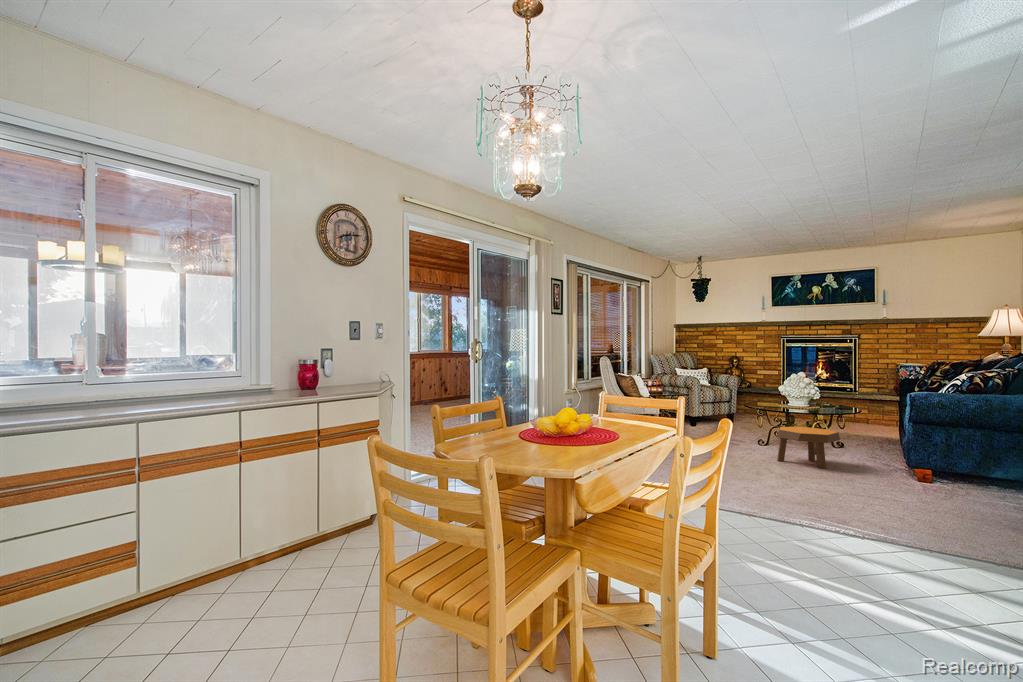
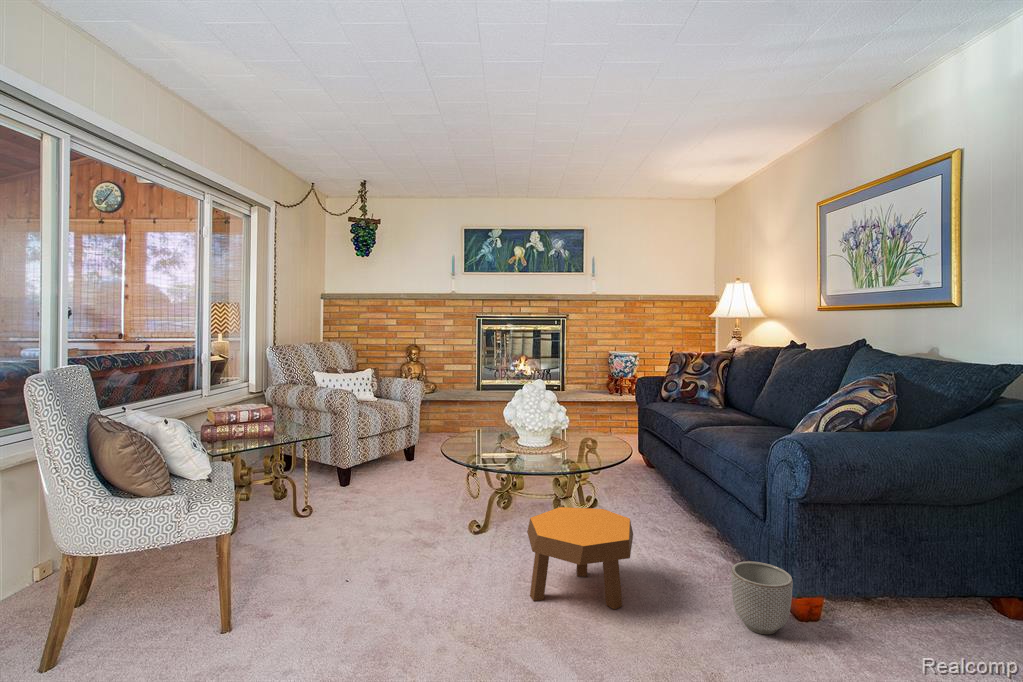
planter: none [886,452,922,484] -> present [731,561,793,635]

